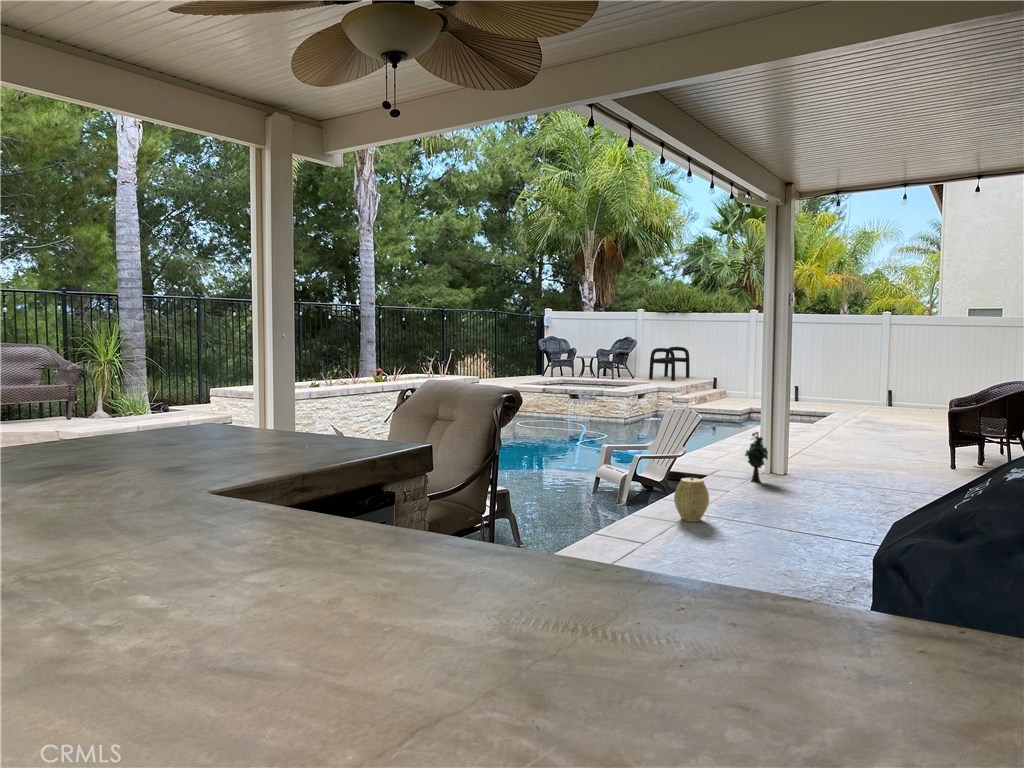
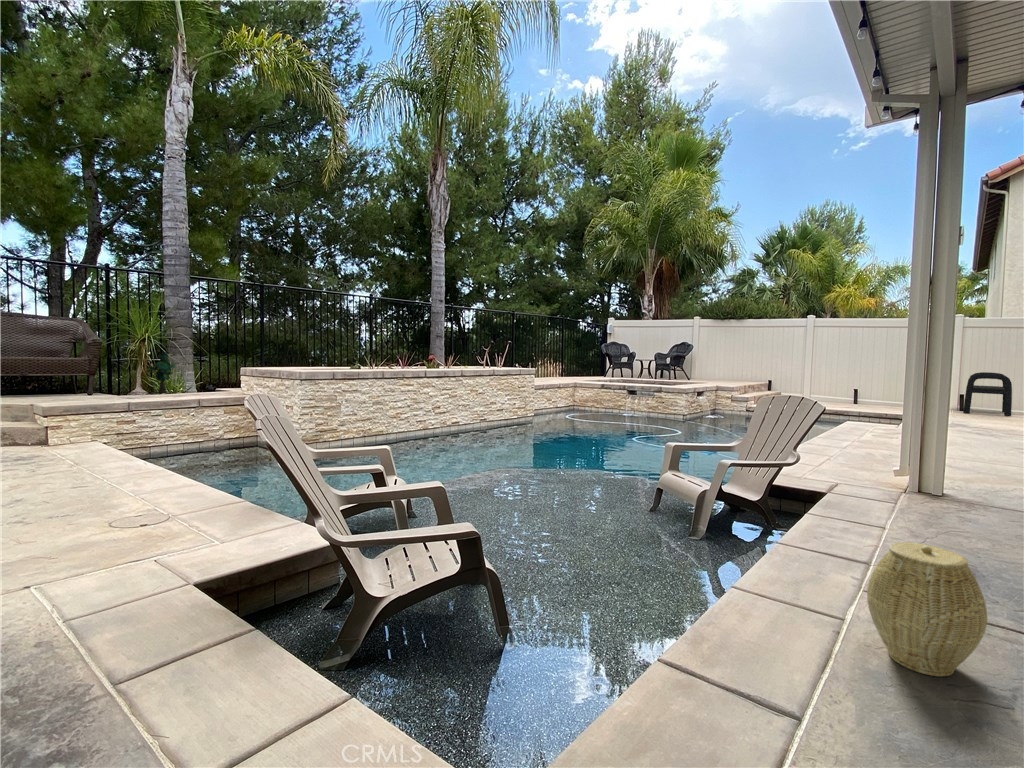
bench: present [649,347,690,381] -> present [963,372,1012,416]
decorative plant: present [745,432,768,482] -> present [148,351,175,393]

